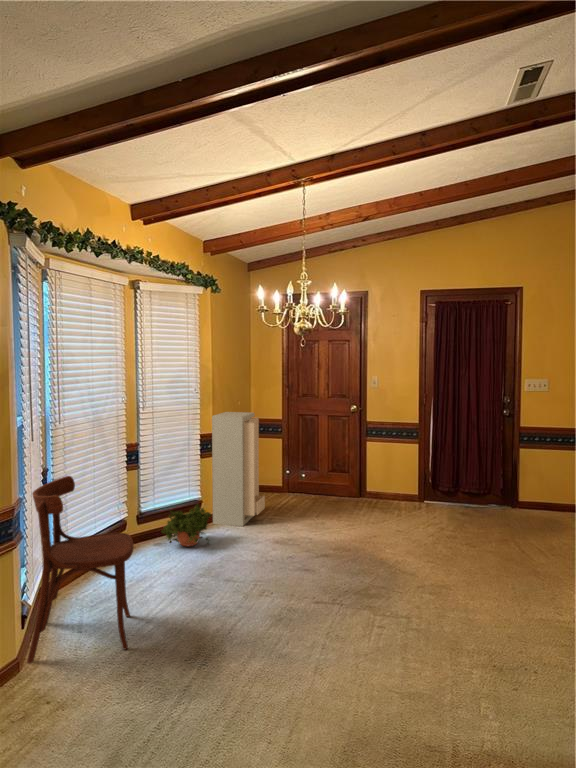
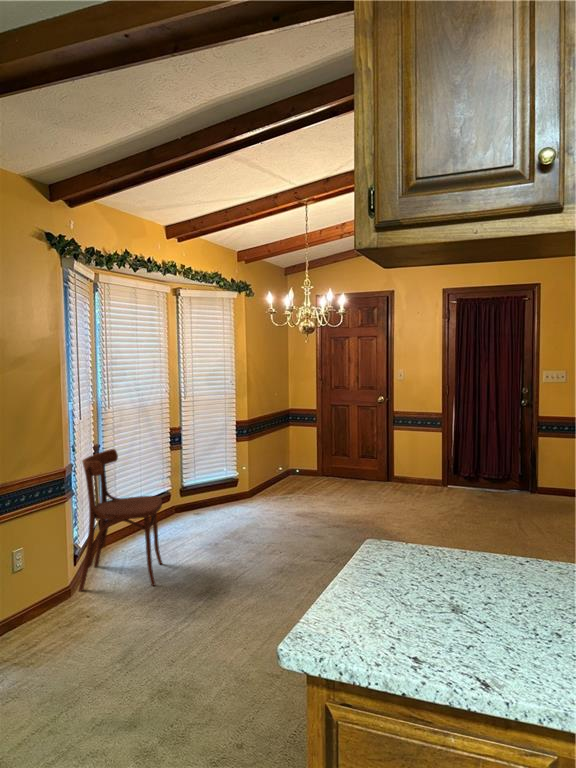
storage cabinet: present [212,412,265,526] -> none [246,402,295,502]
potted plant: present [161,504,211,546] -> none [199,480,243,516]

